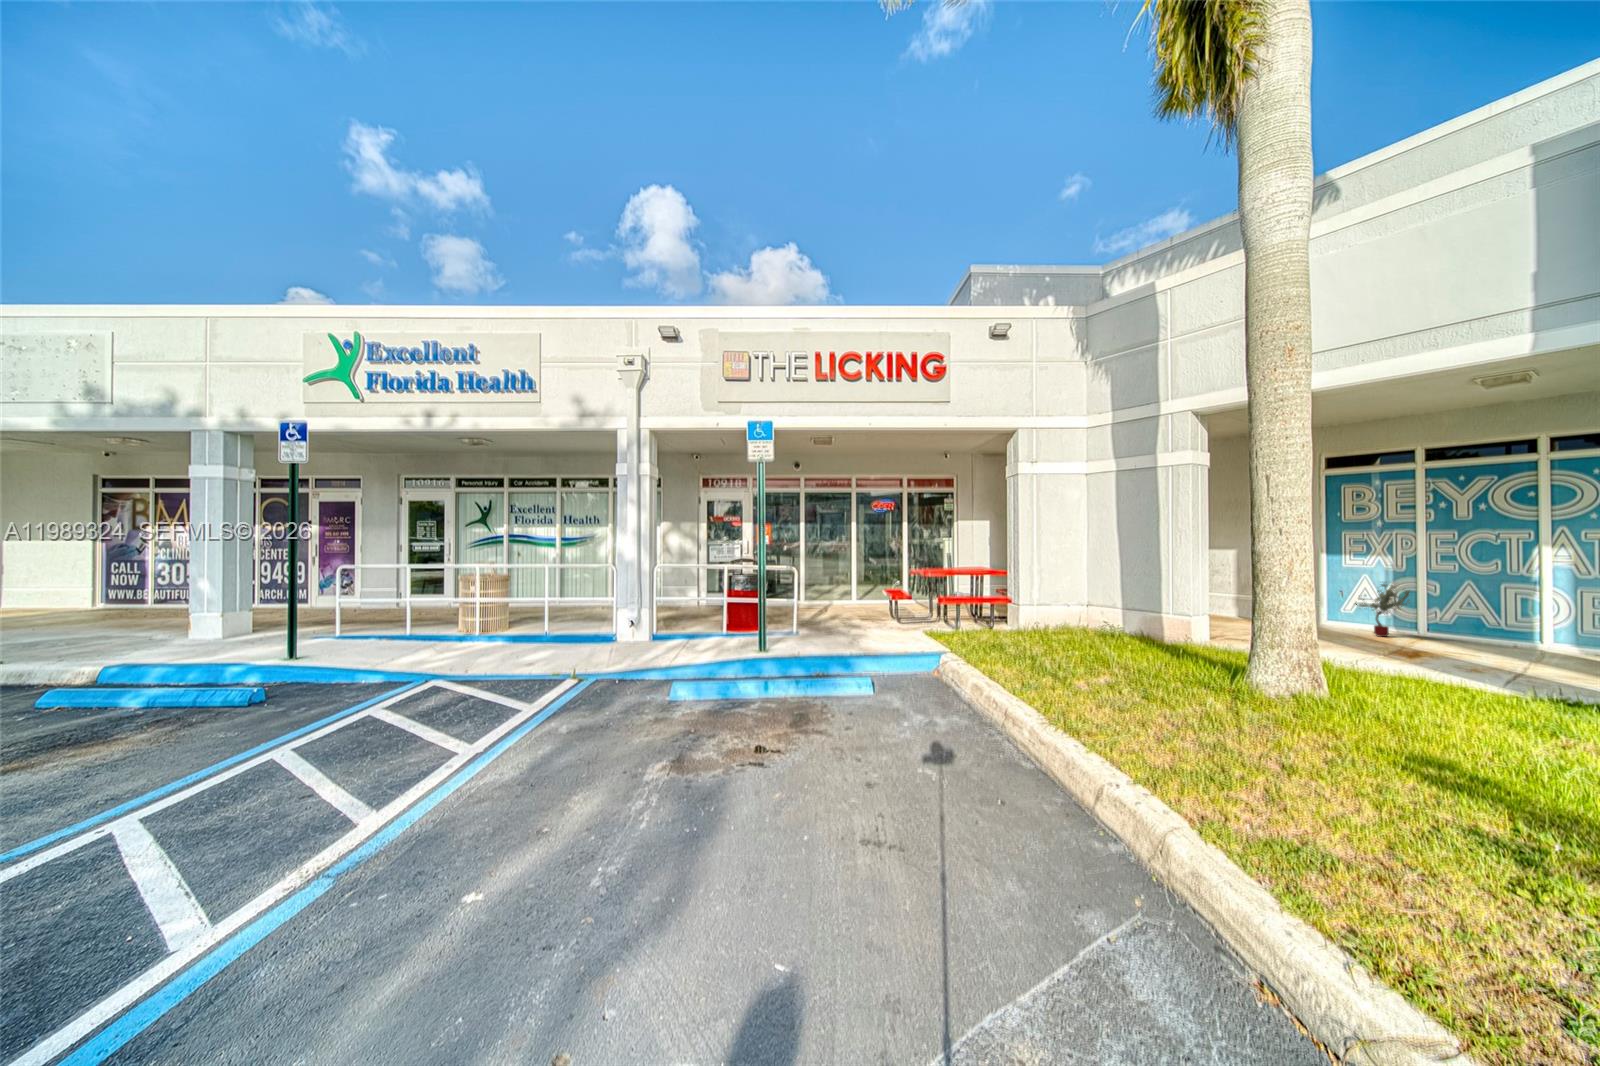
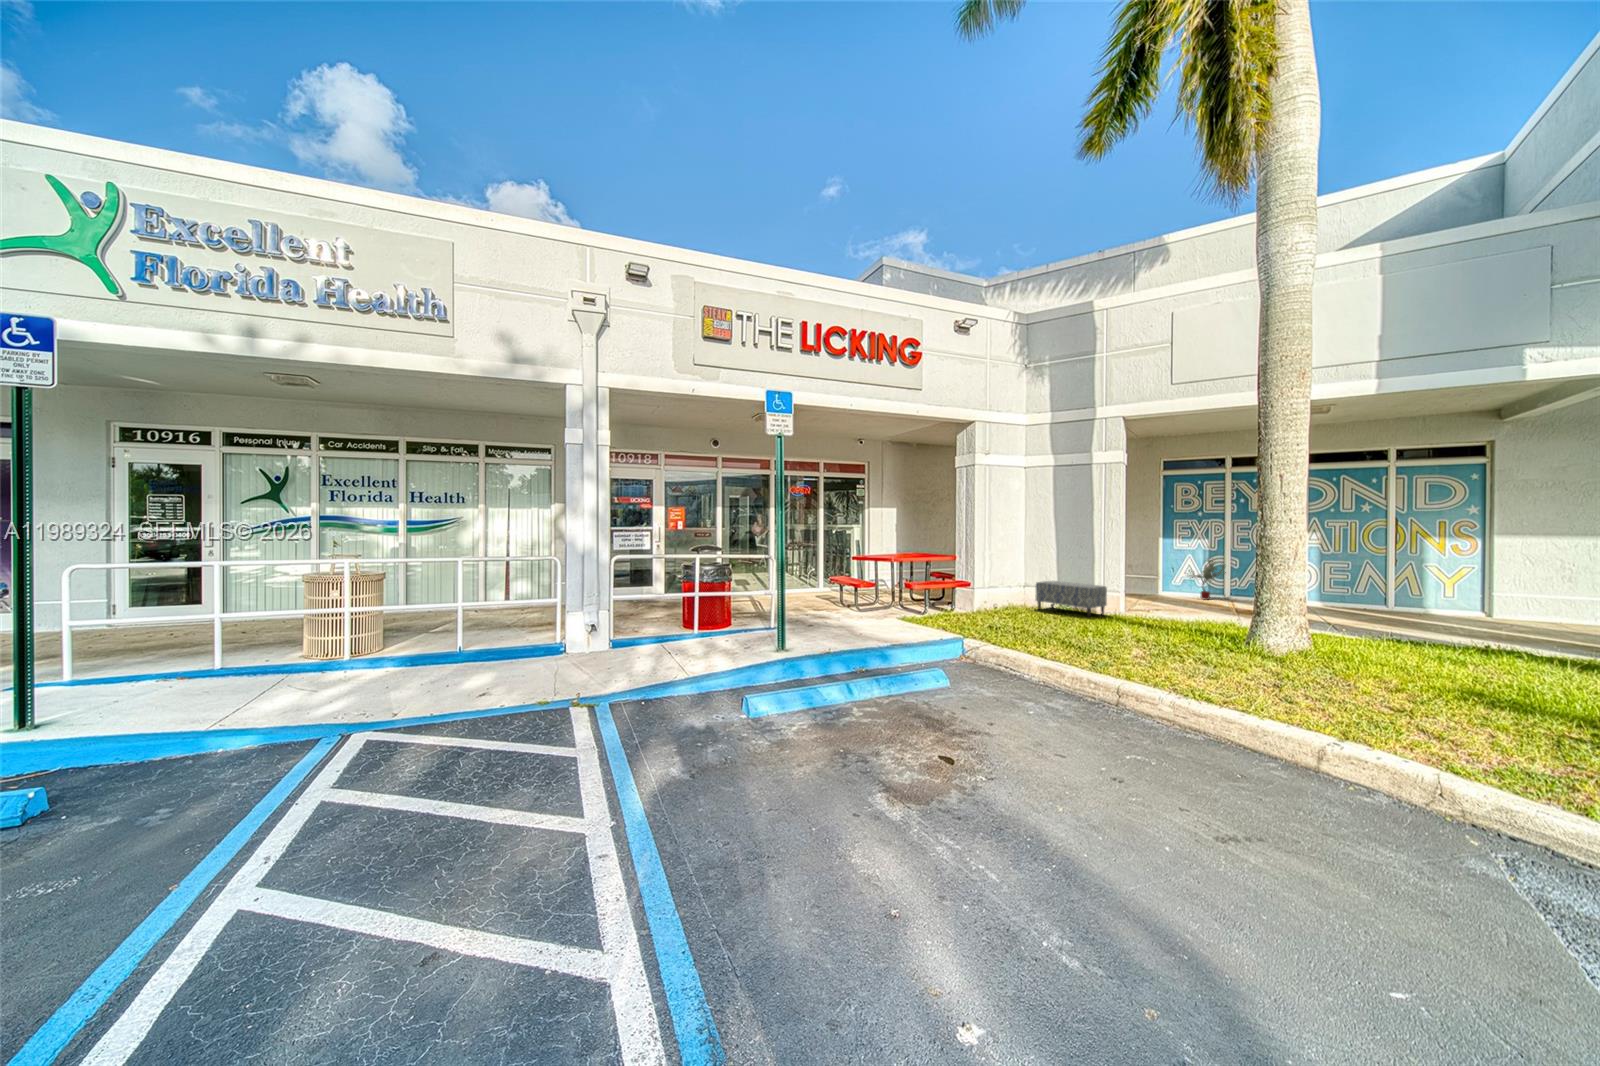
bench: none [1098,603,1175,646] -> present [1036,581,1107,617]

